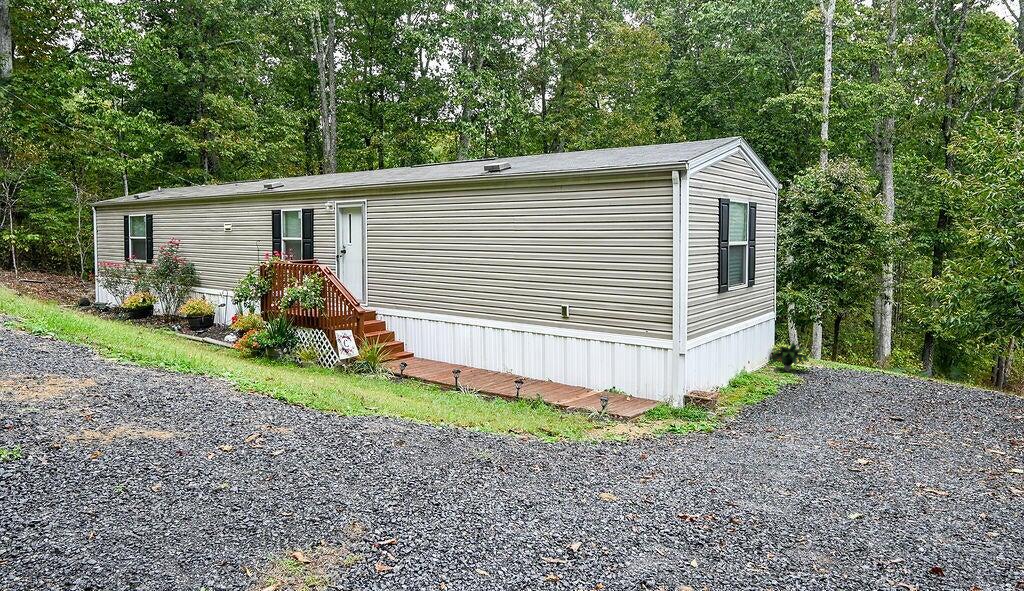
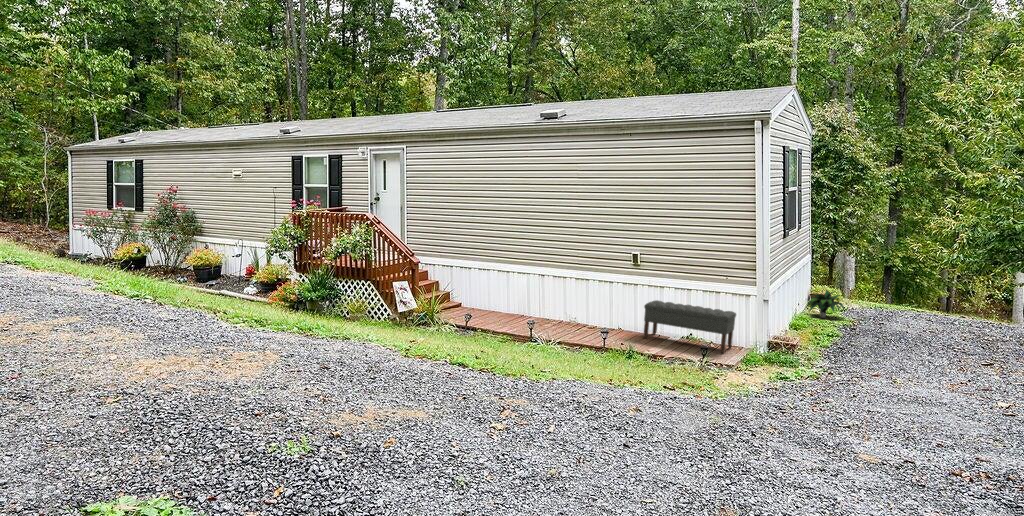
bench: none [562,351,651,404] -> present [643,300,736,353]

